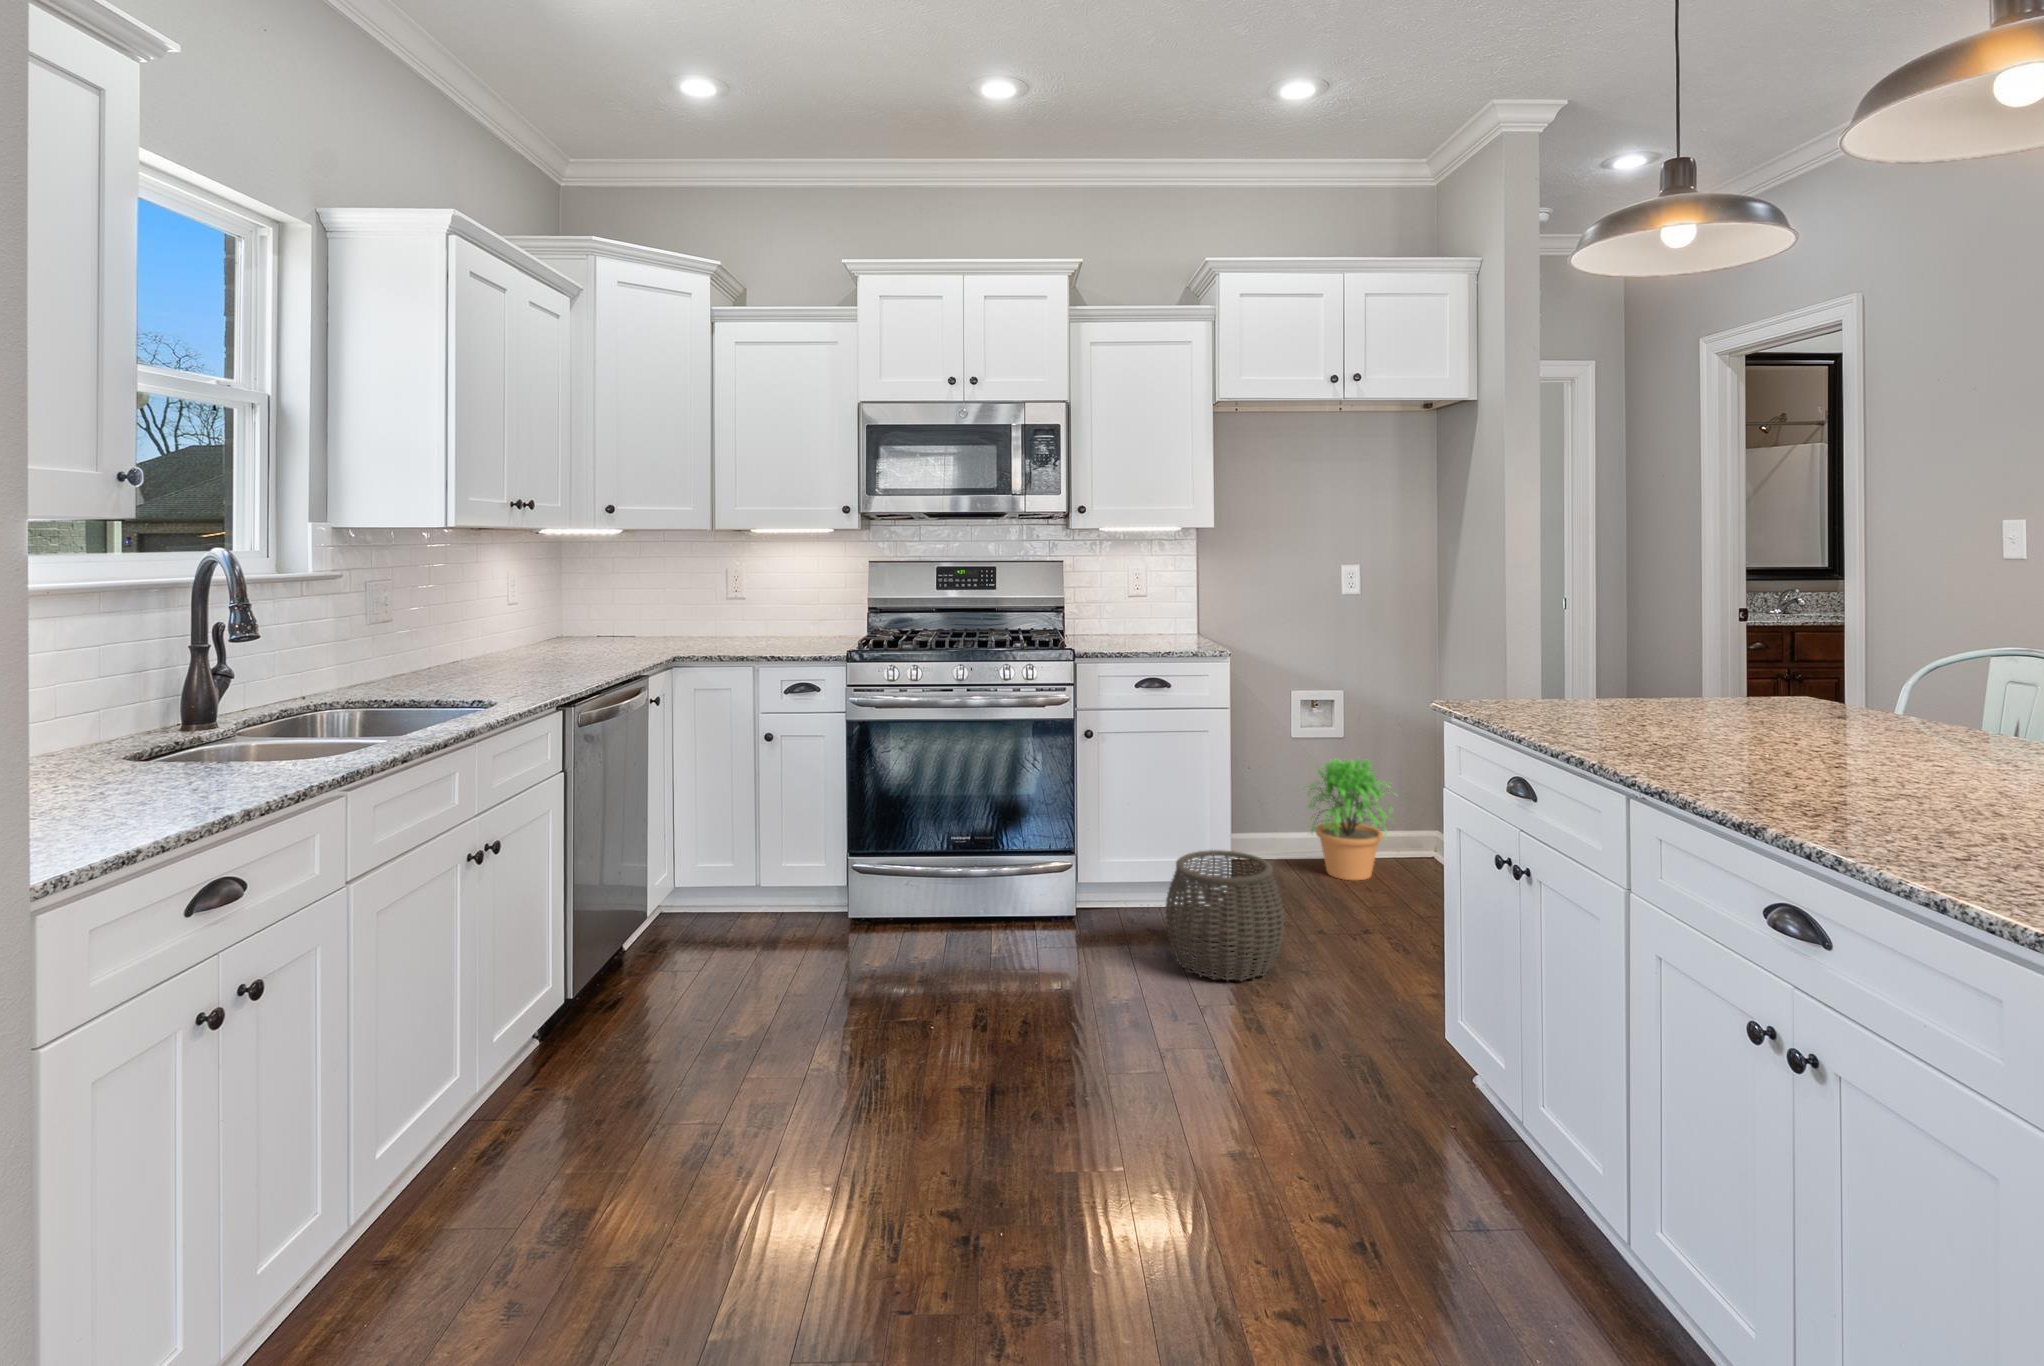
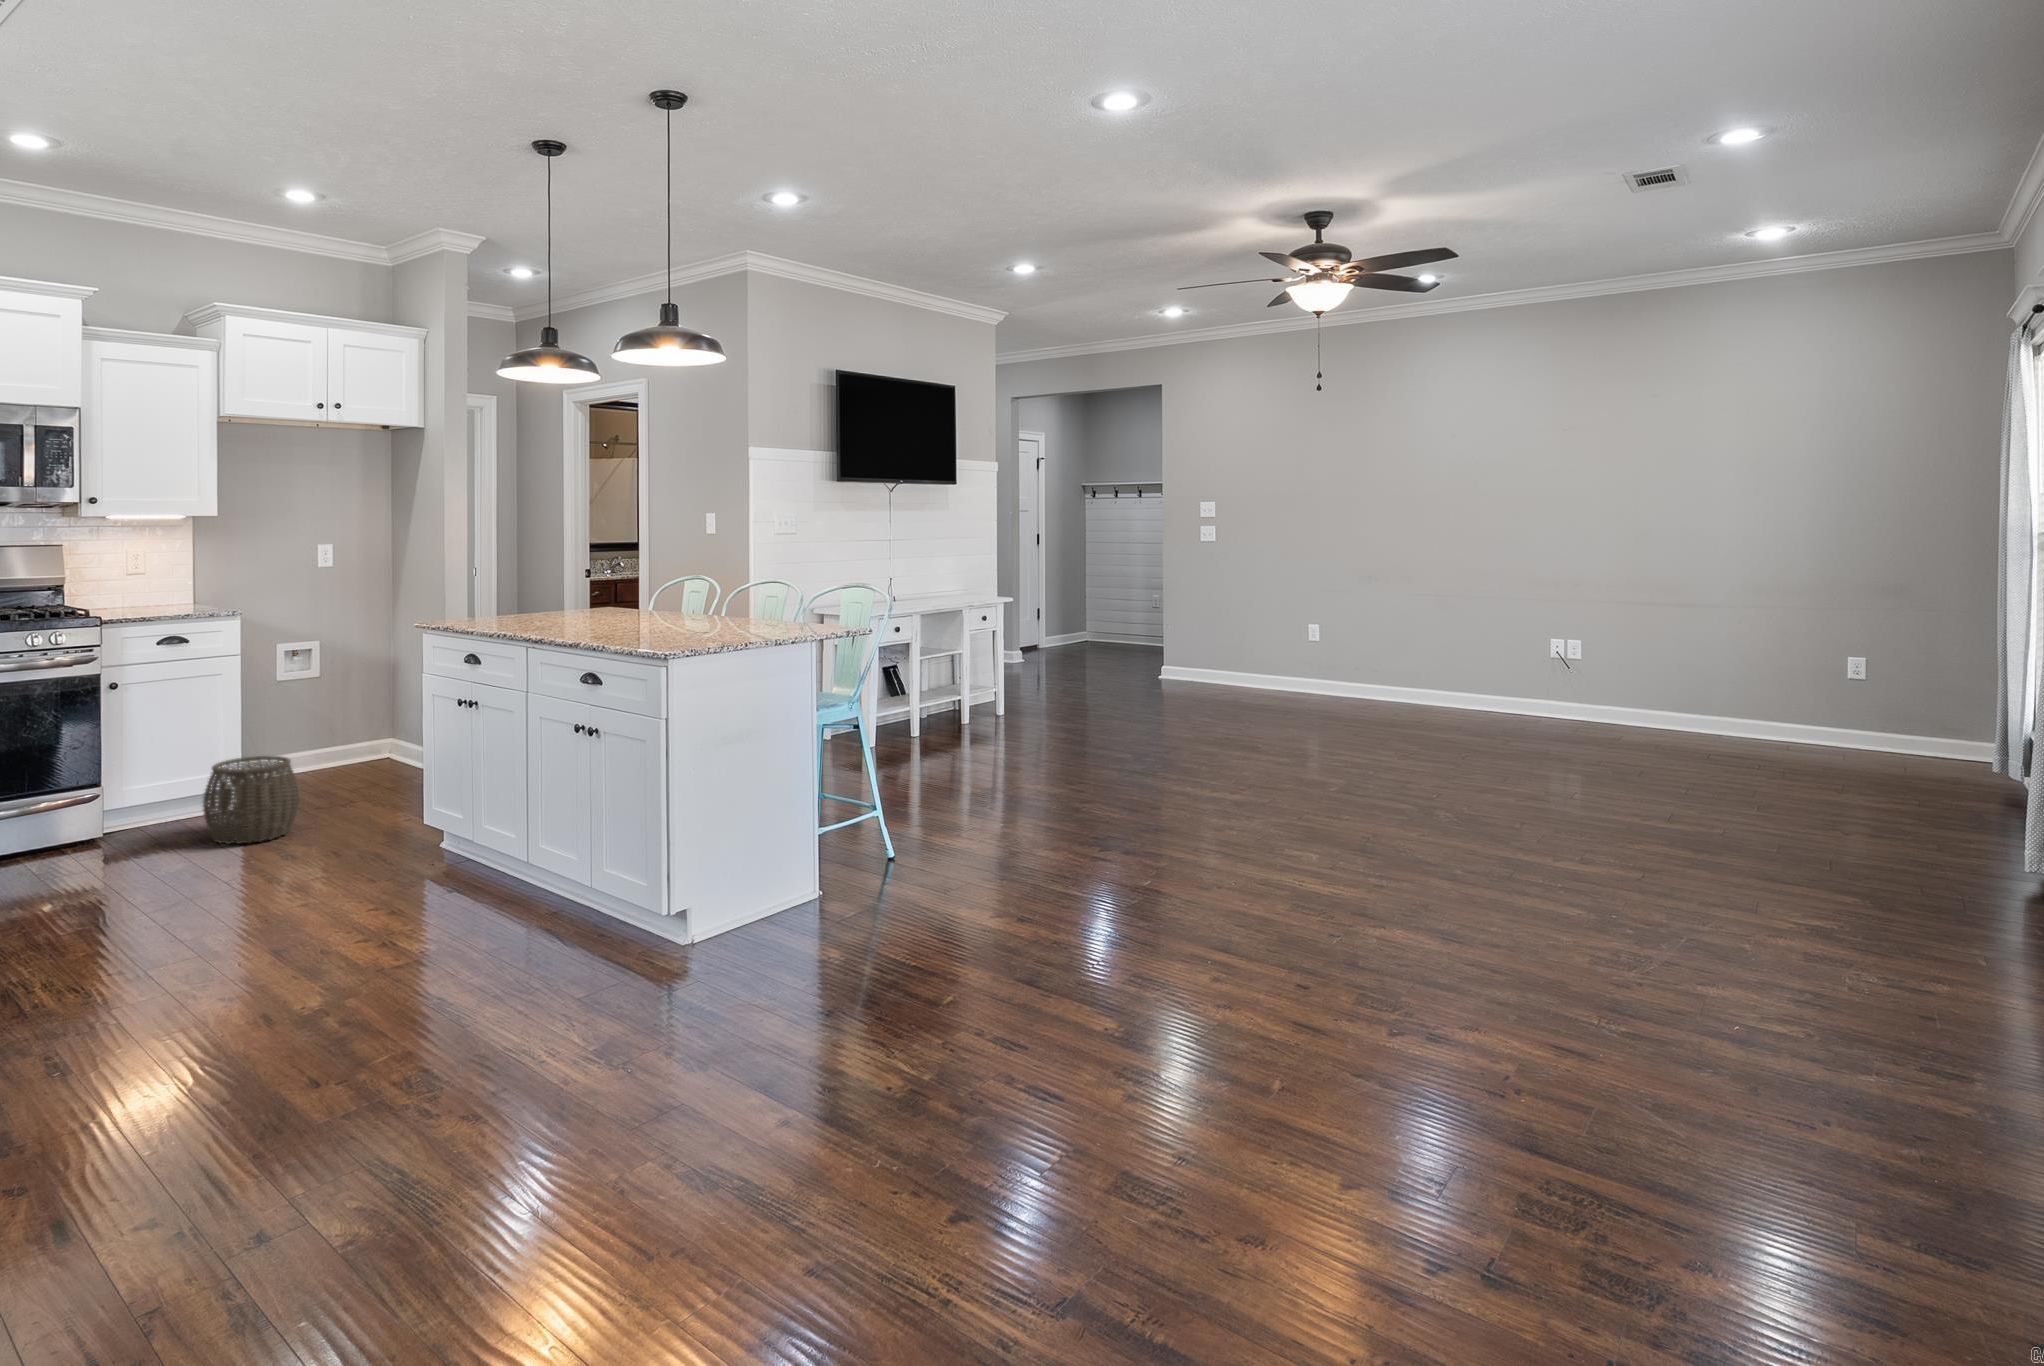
potted plant: present [1305,760,1391,880] -> none [283,688,368,782]

